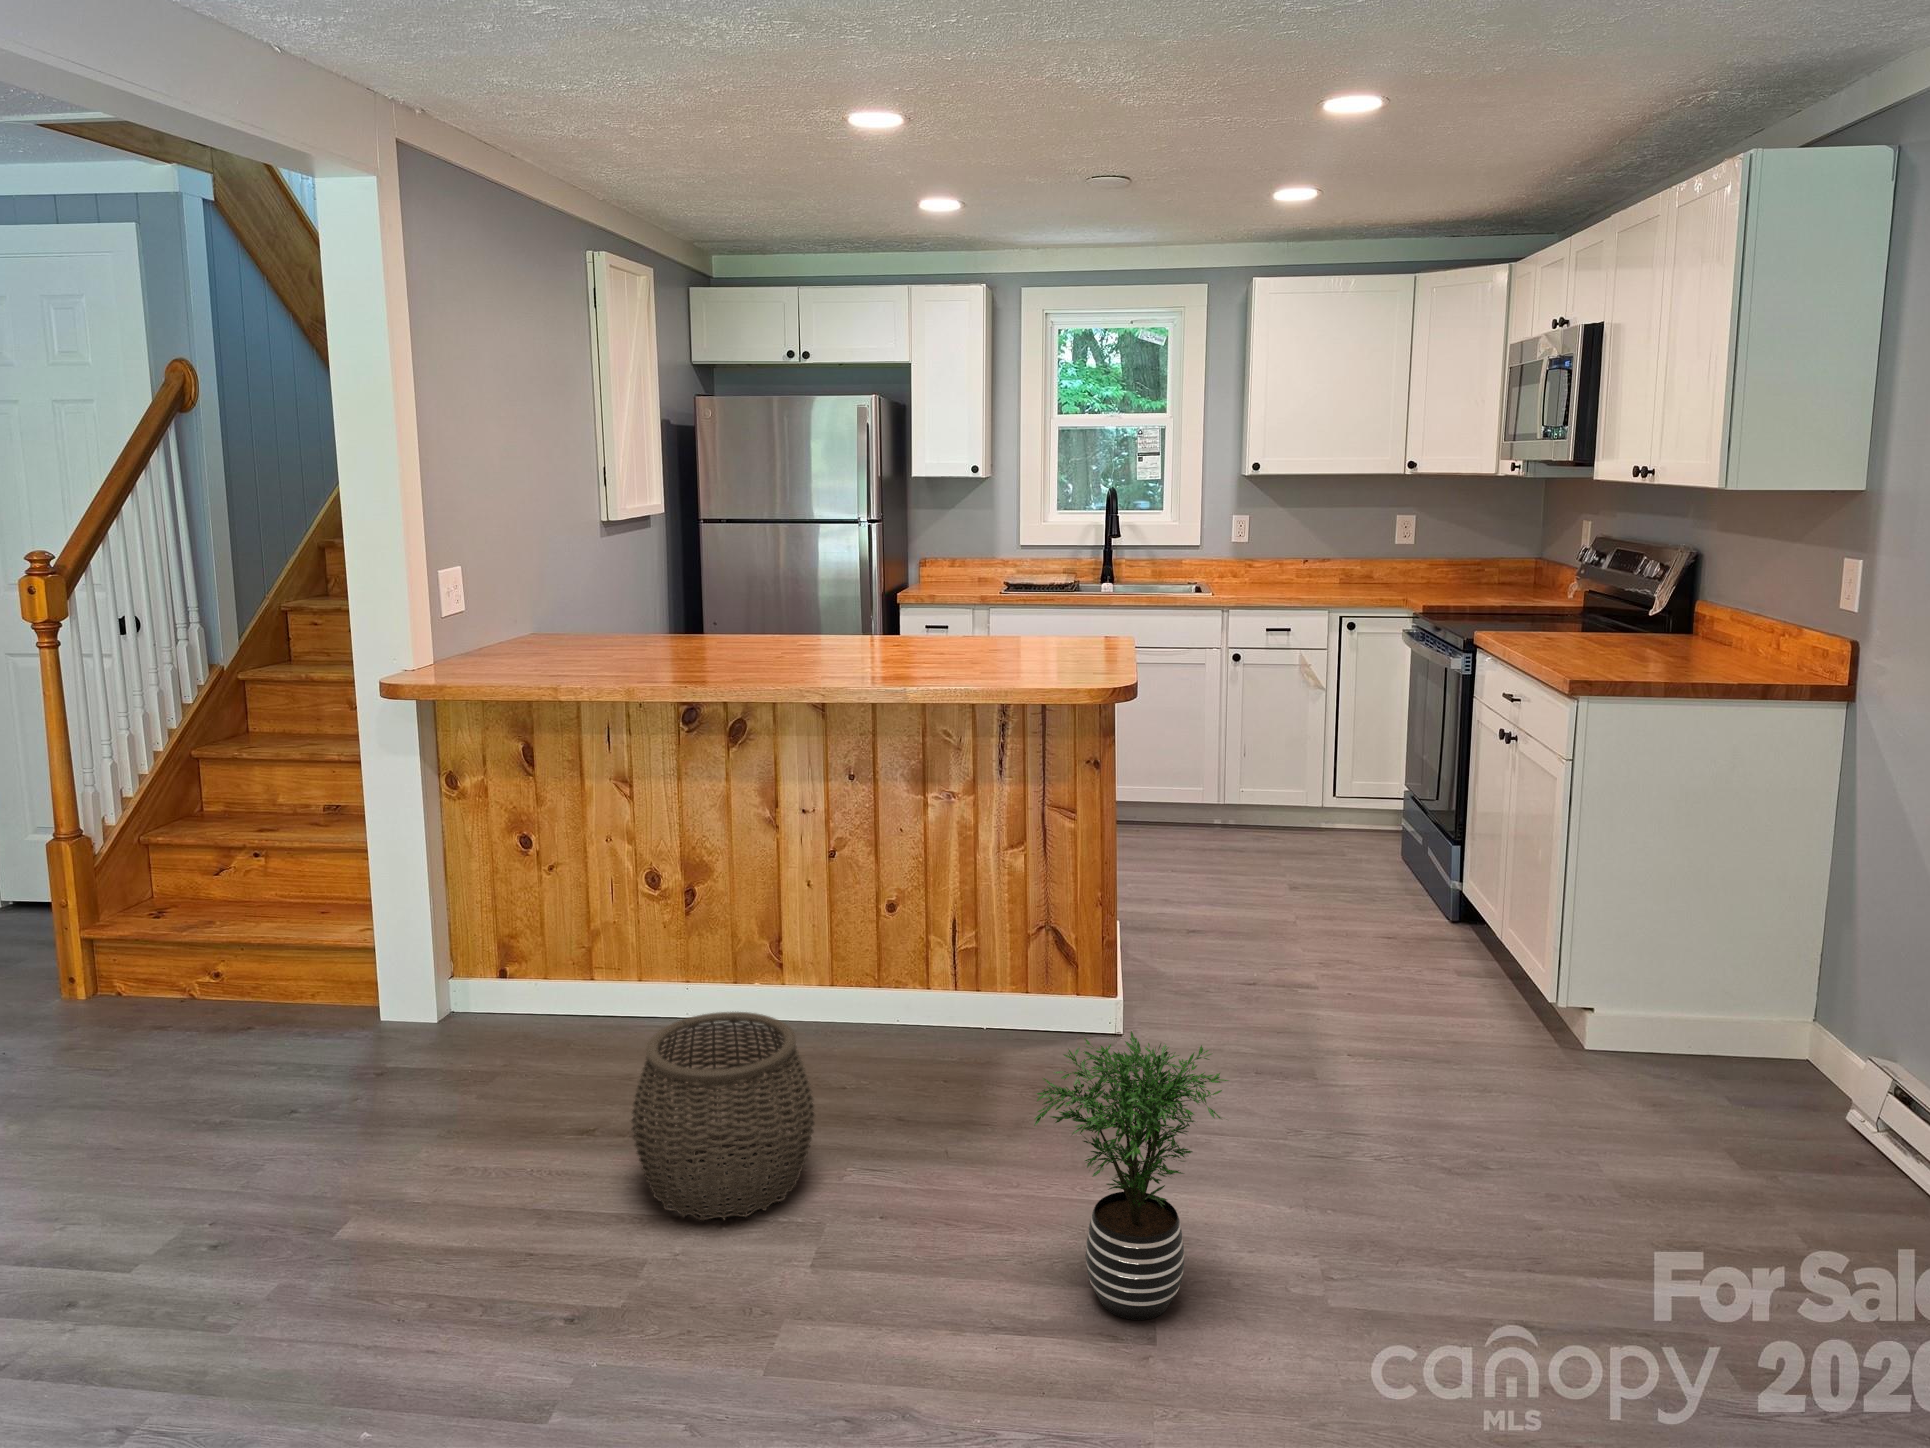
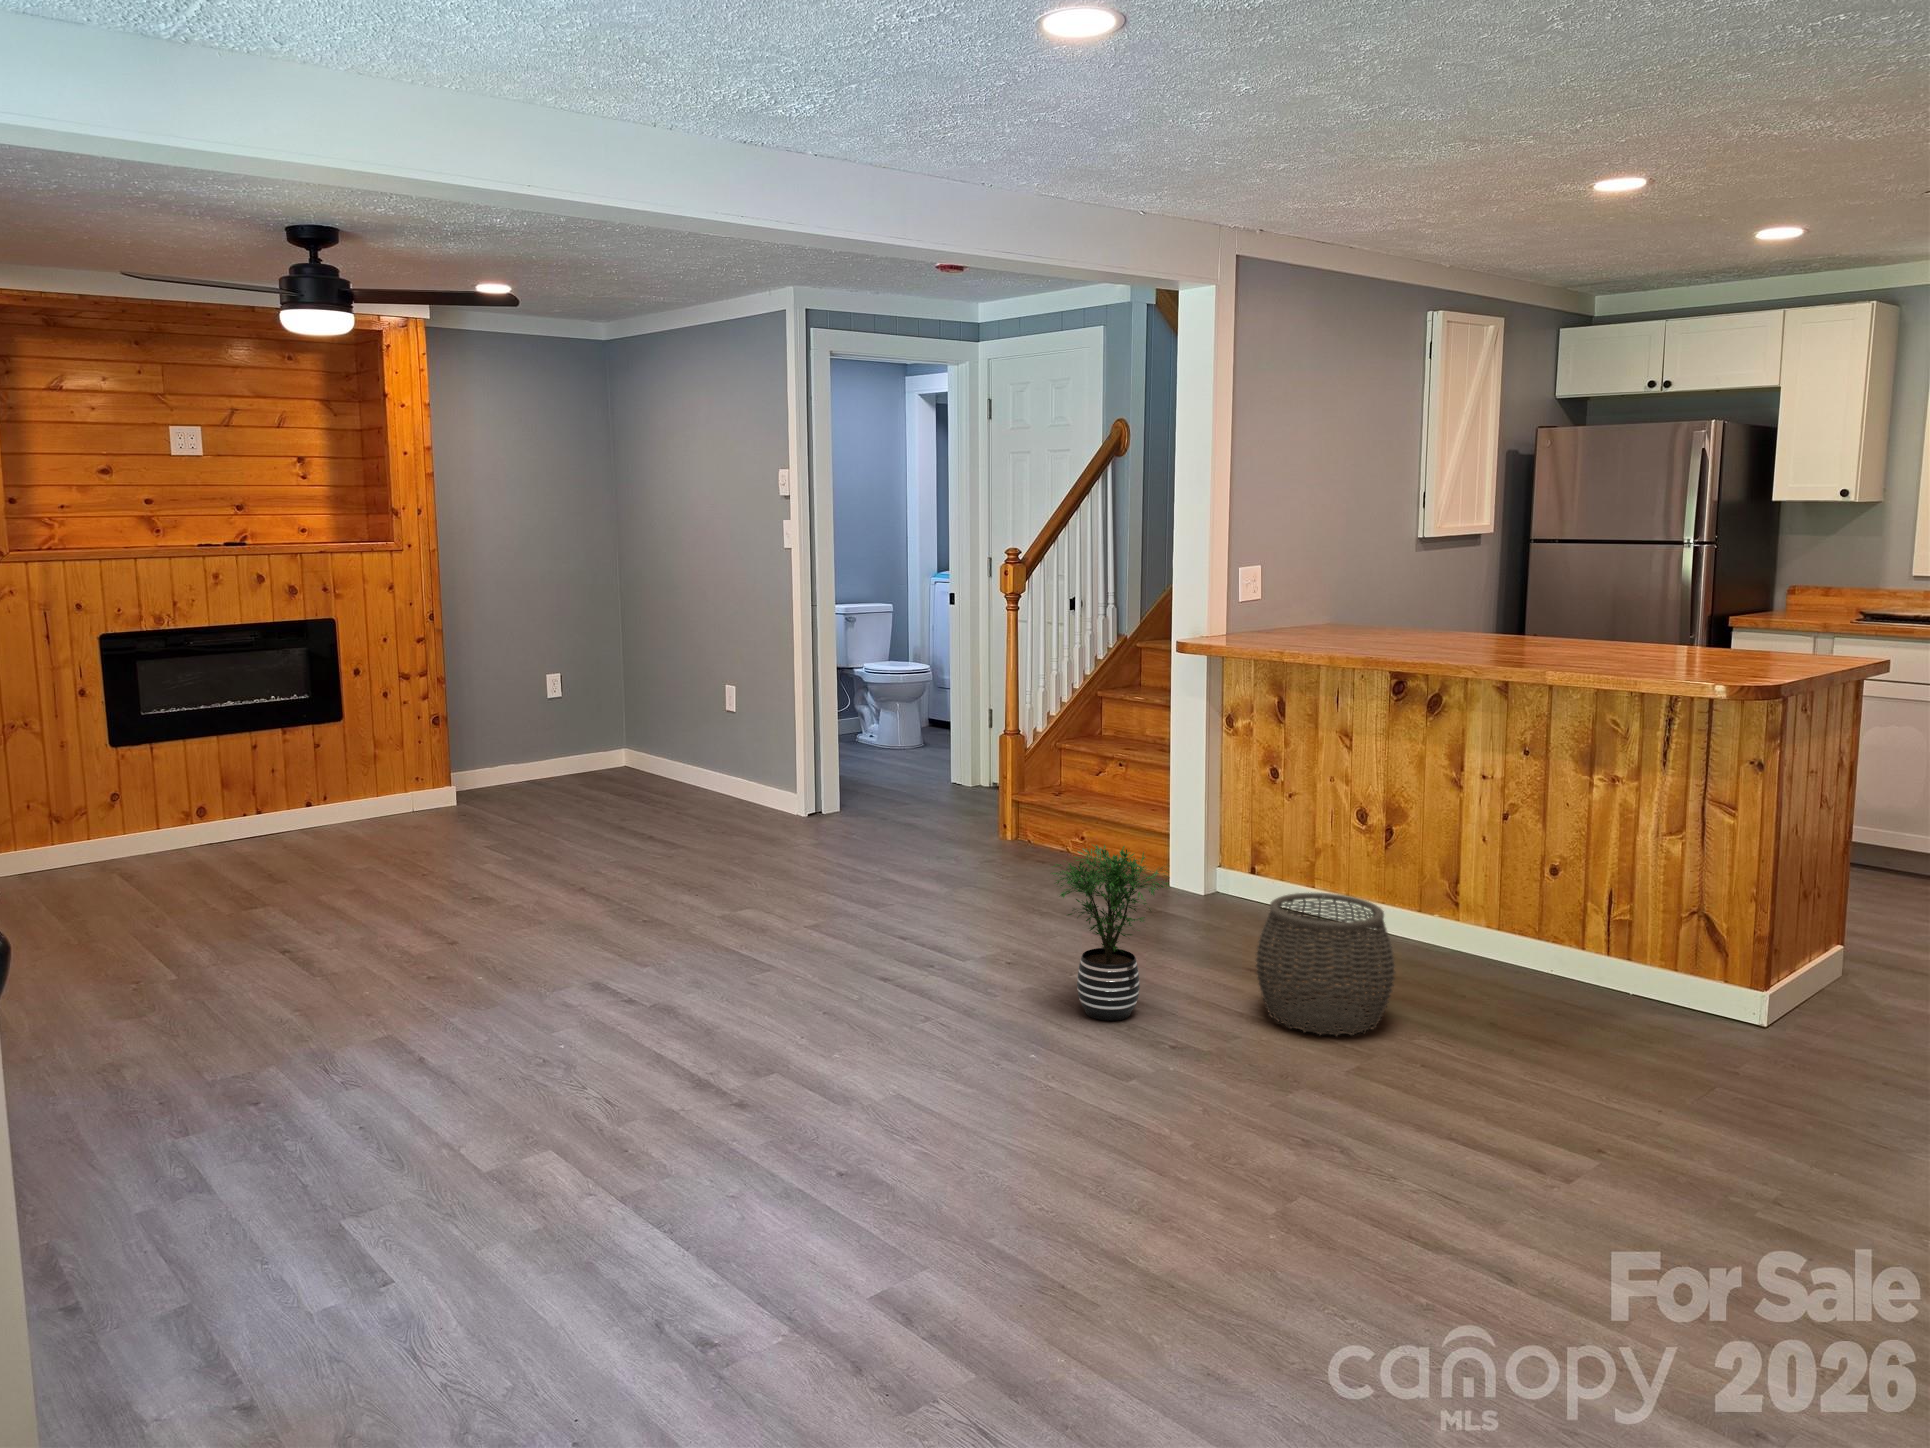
potted plant: present [1034,1031,1229,1320] -> present [1051,845,1170,1021]

